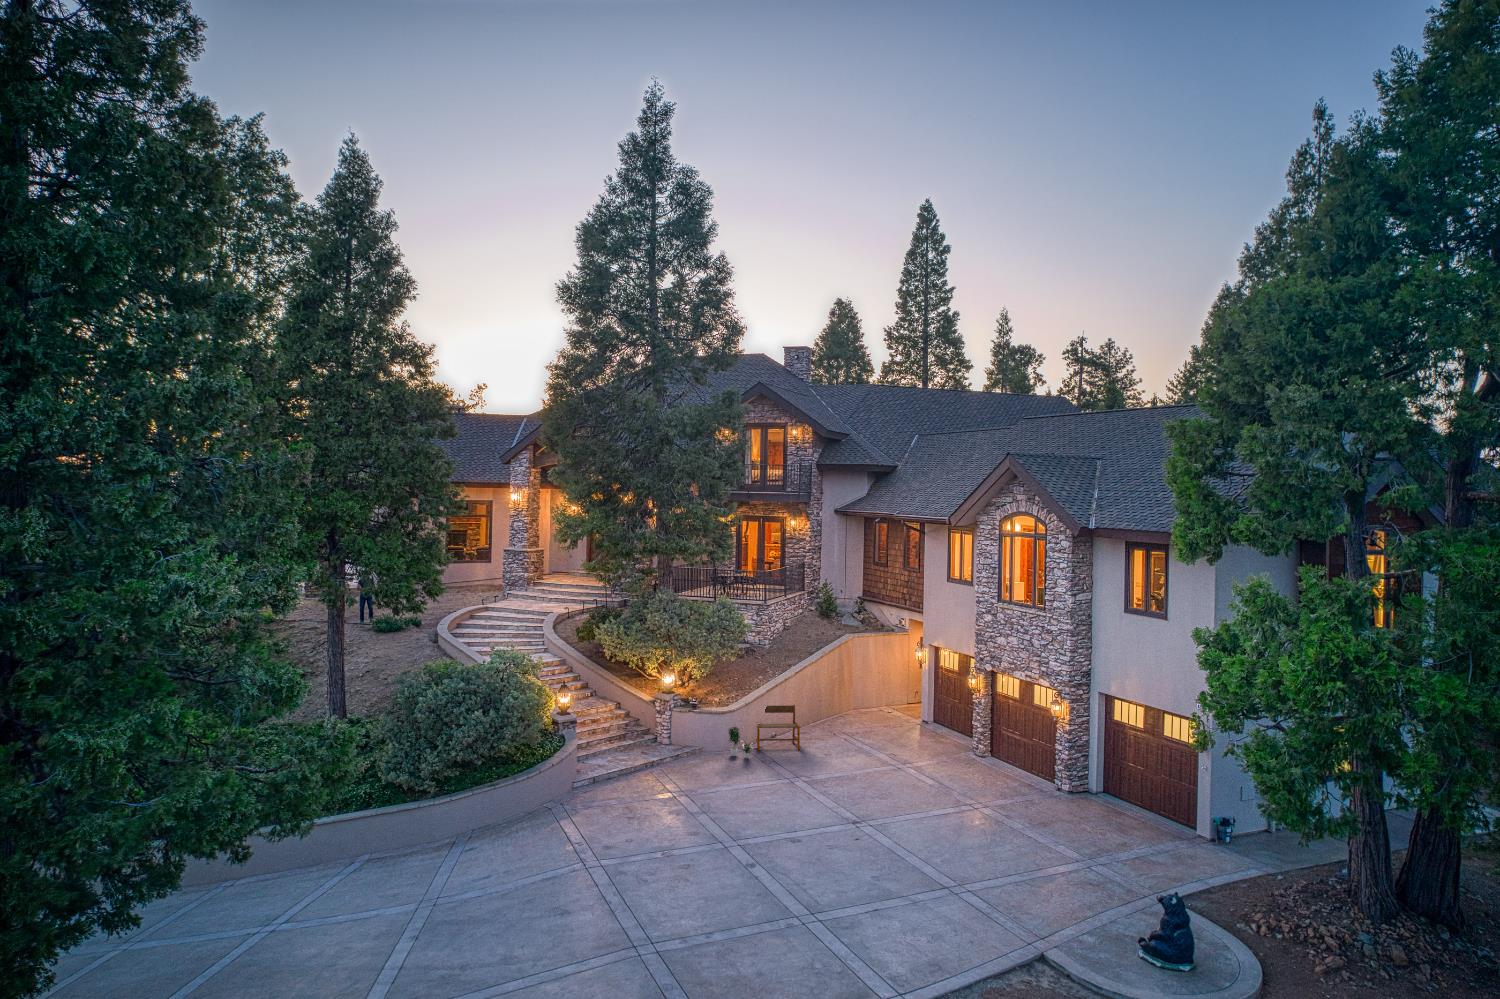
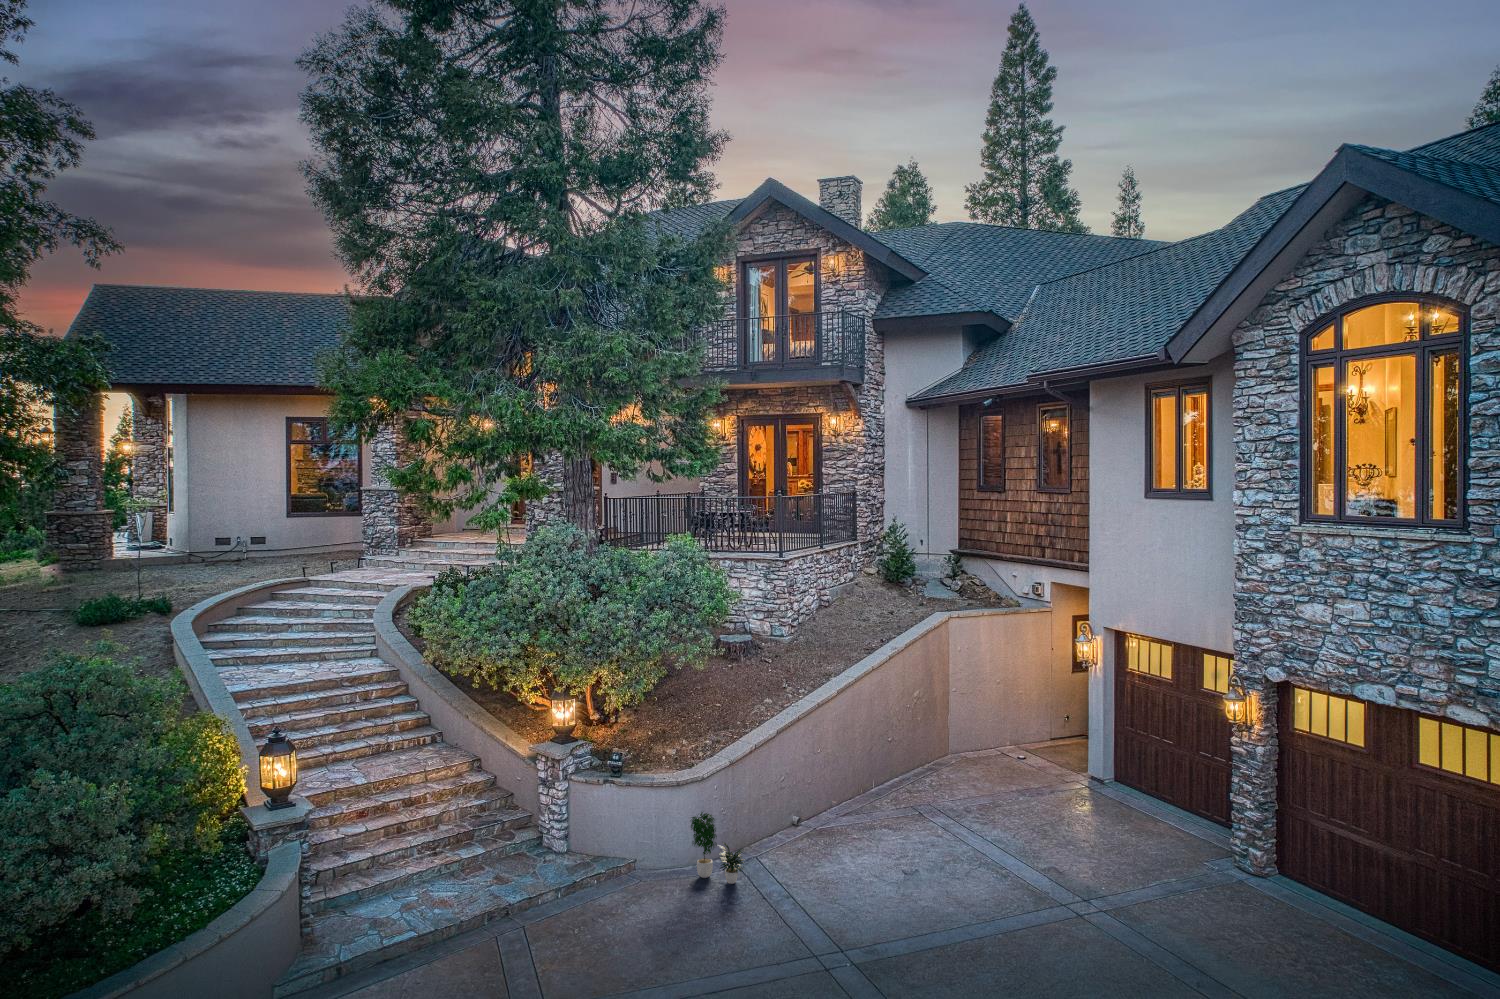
bench: present [756,705,800,750] -> none [756,758,850,860]

